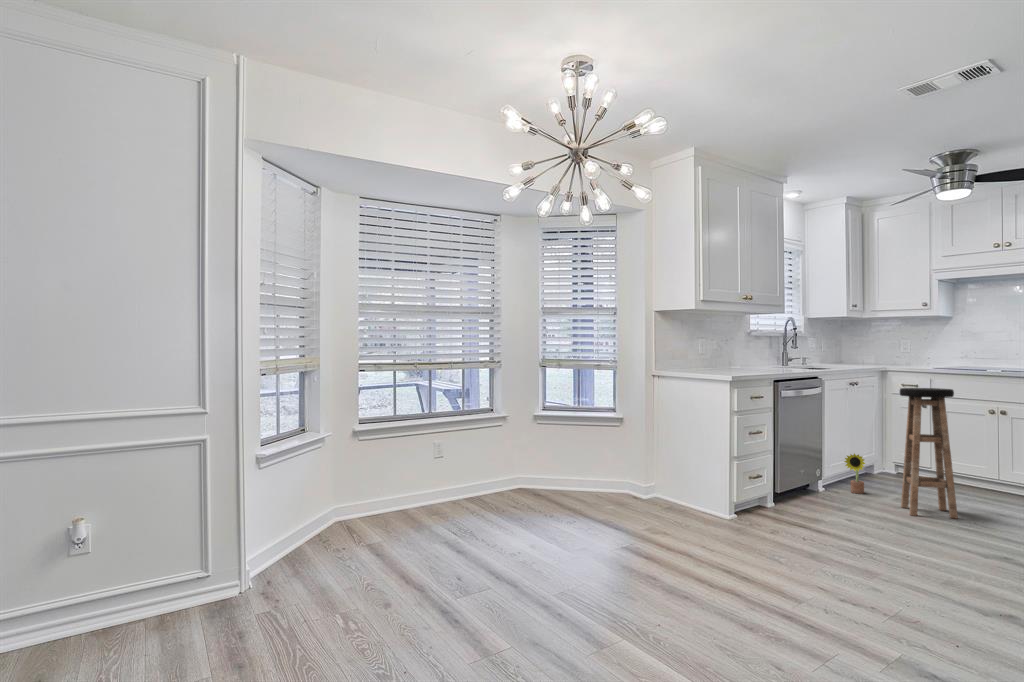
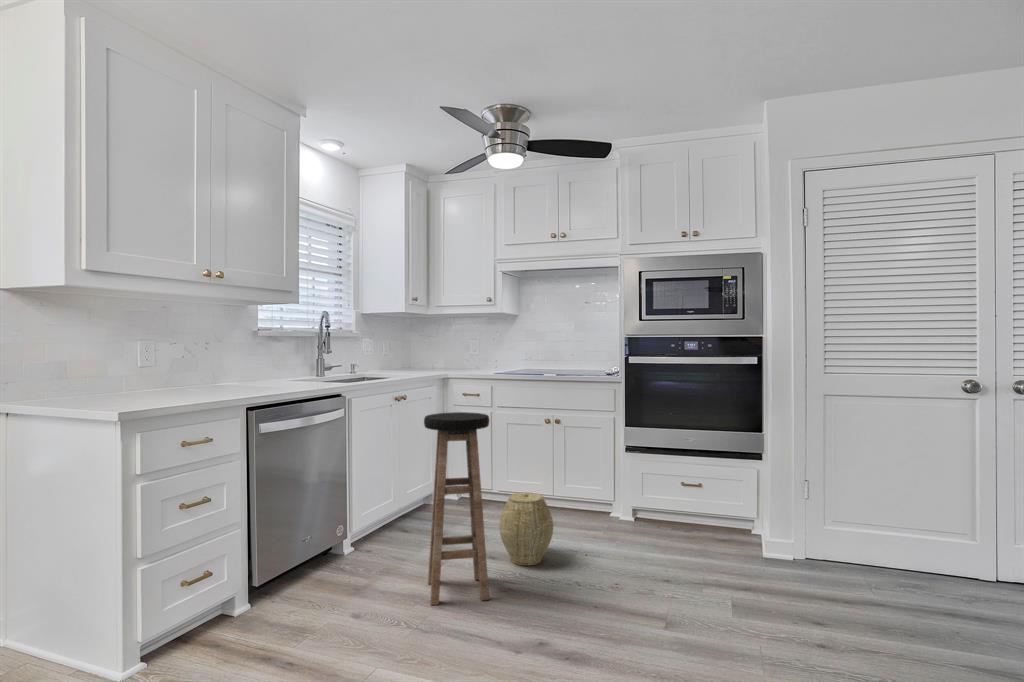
decorative plant: present [844,454,865,494] -> none [370,501,397,555]
woven basket: none [956,455,1008,510] -> present [499,492,553,565]

